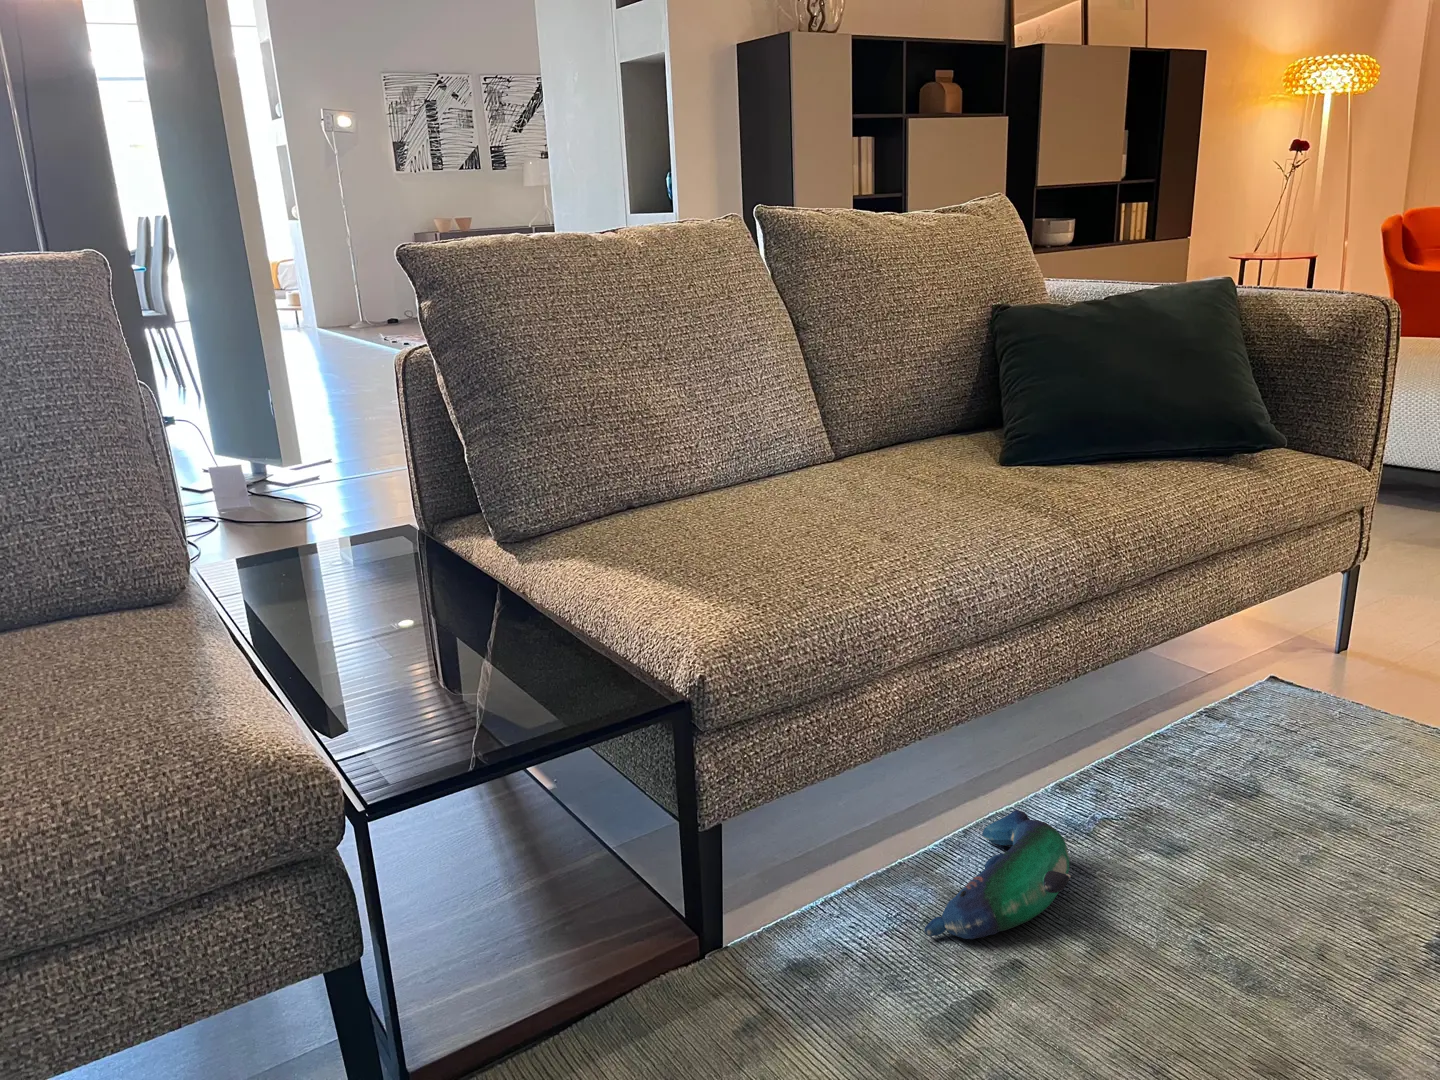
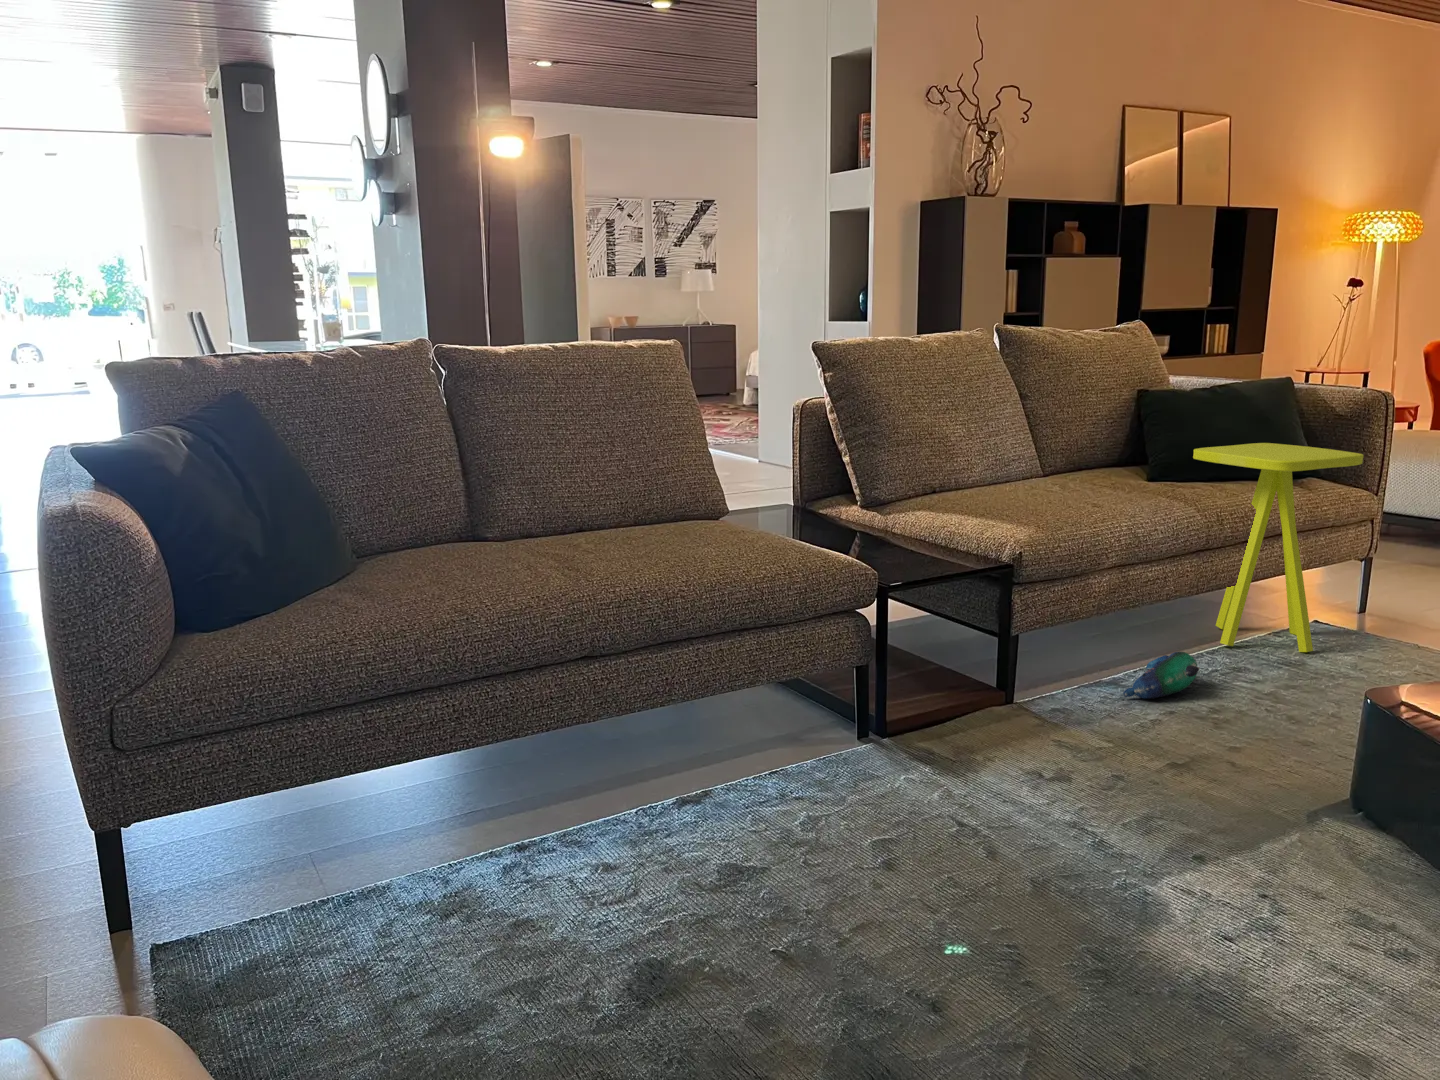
side table: none [1070,395,1370,771] -> present [1193,443,1364,652]

